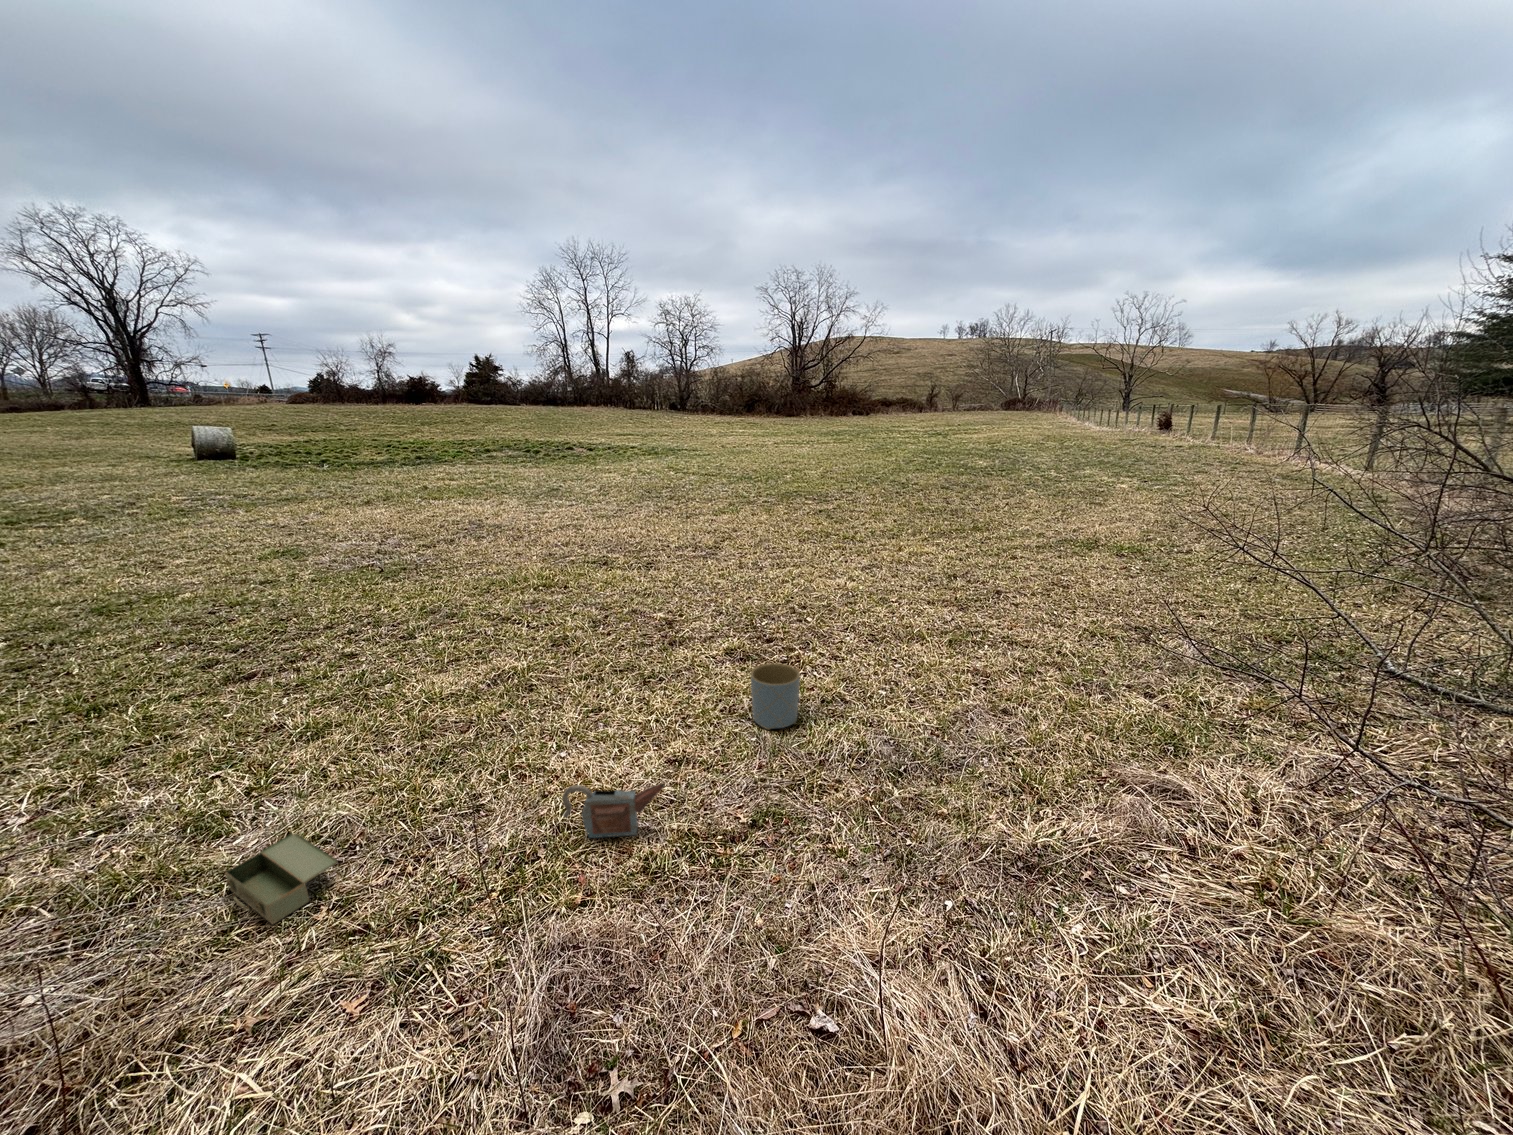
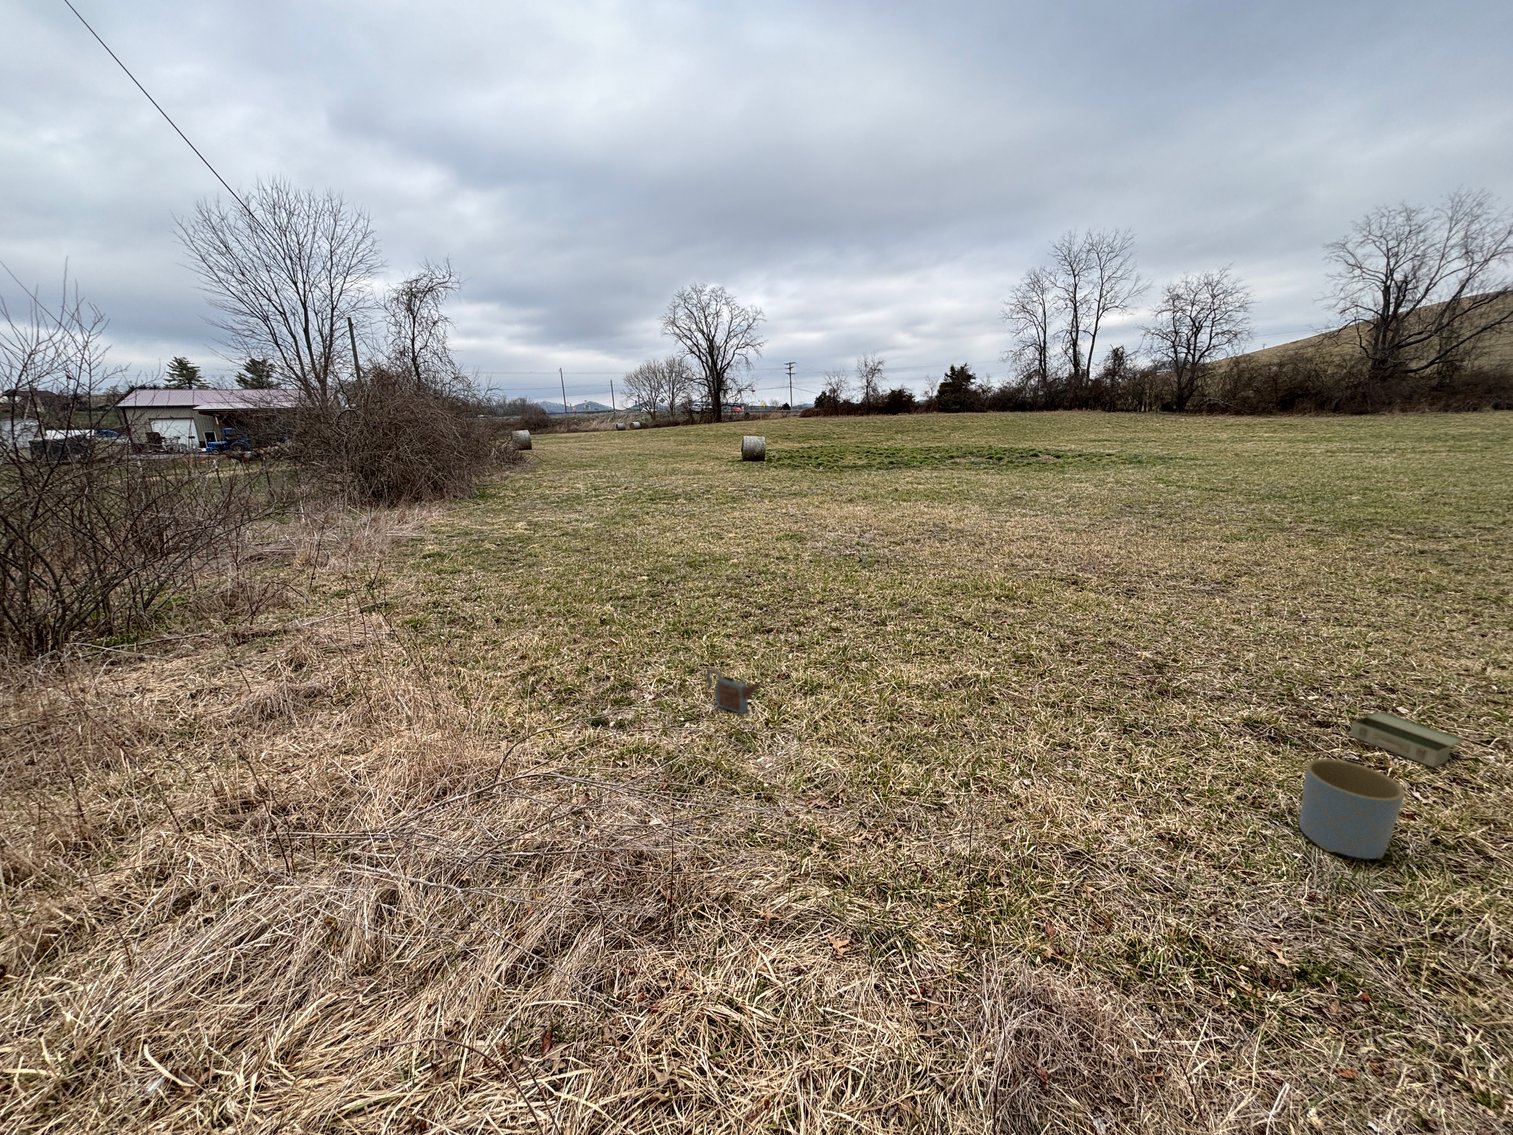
watering can: present [562,784,665,838] -> present [707,669,761,714]
toolbox: present [225,834,338,924] -> present [1350,712,1464,767]

